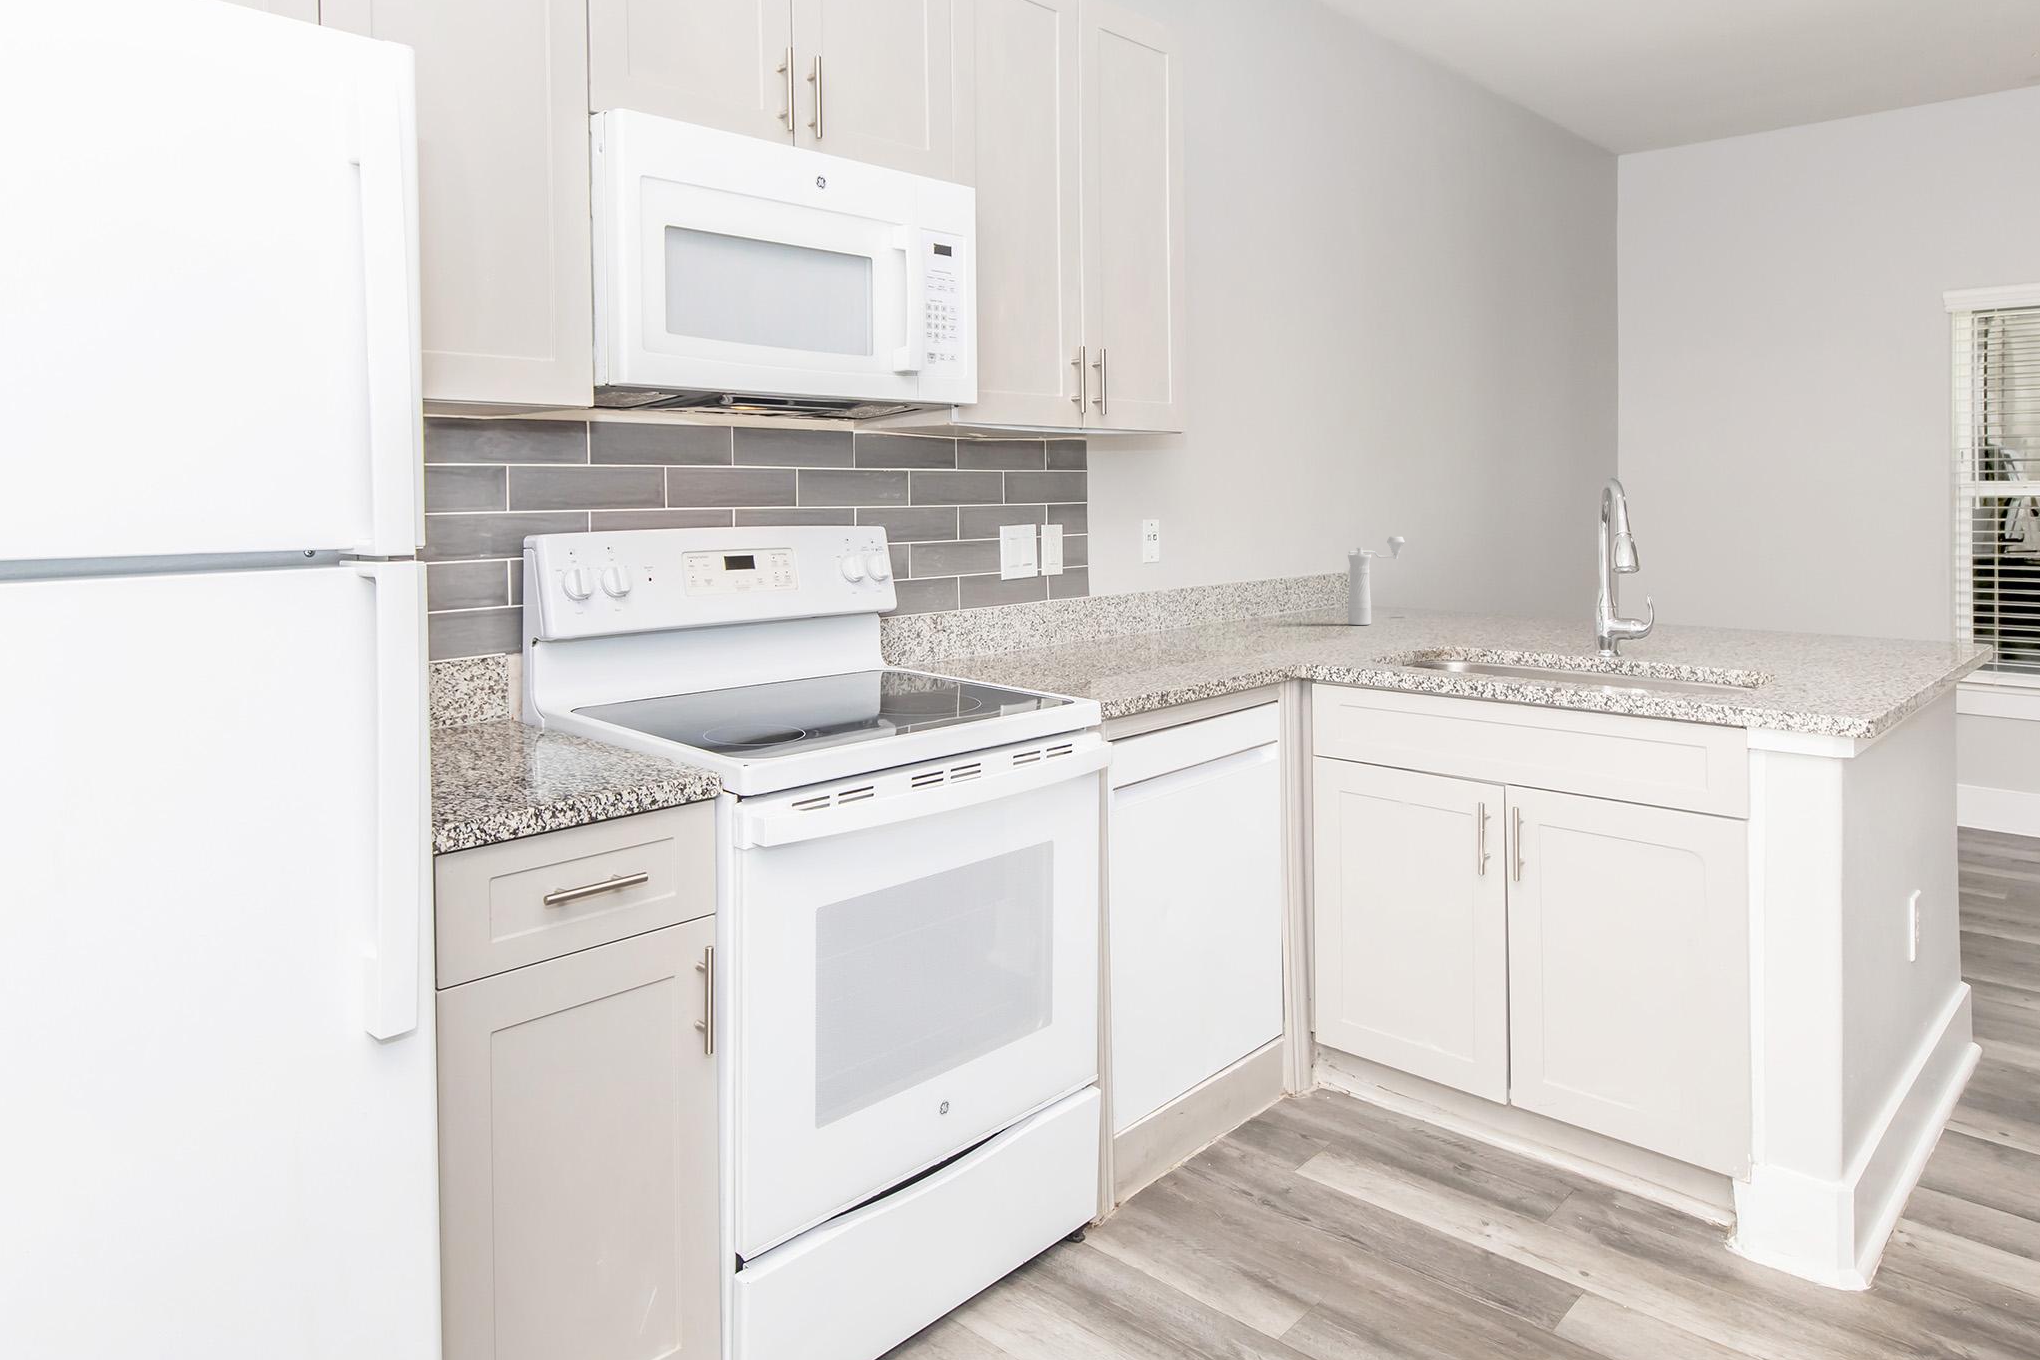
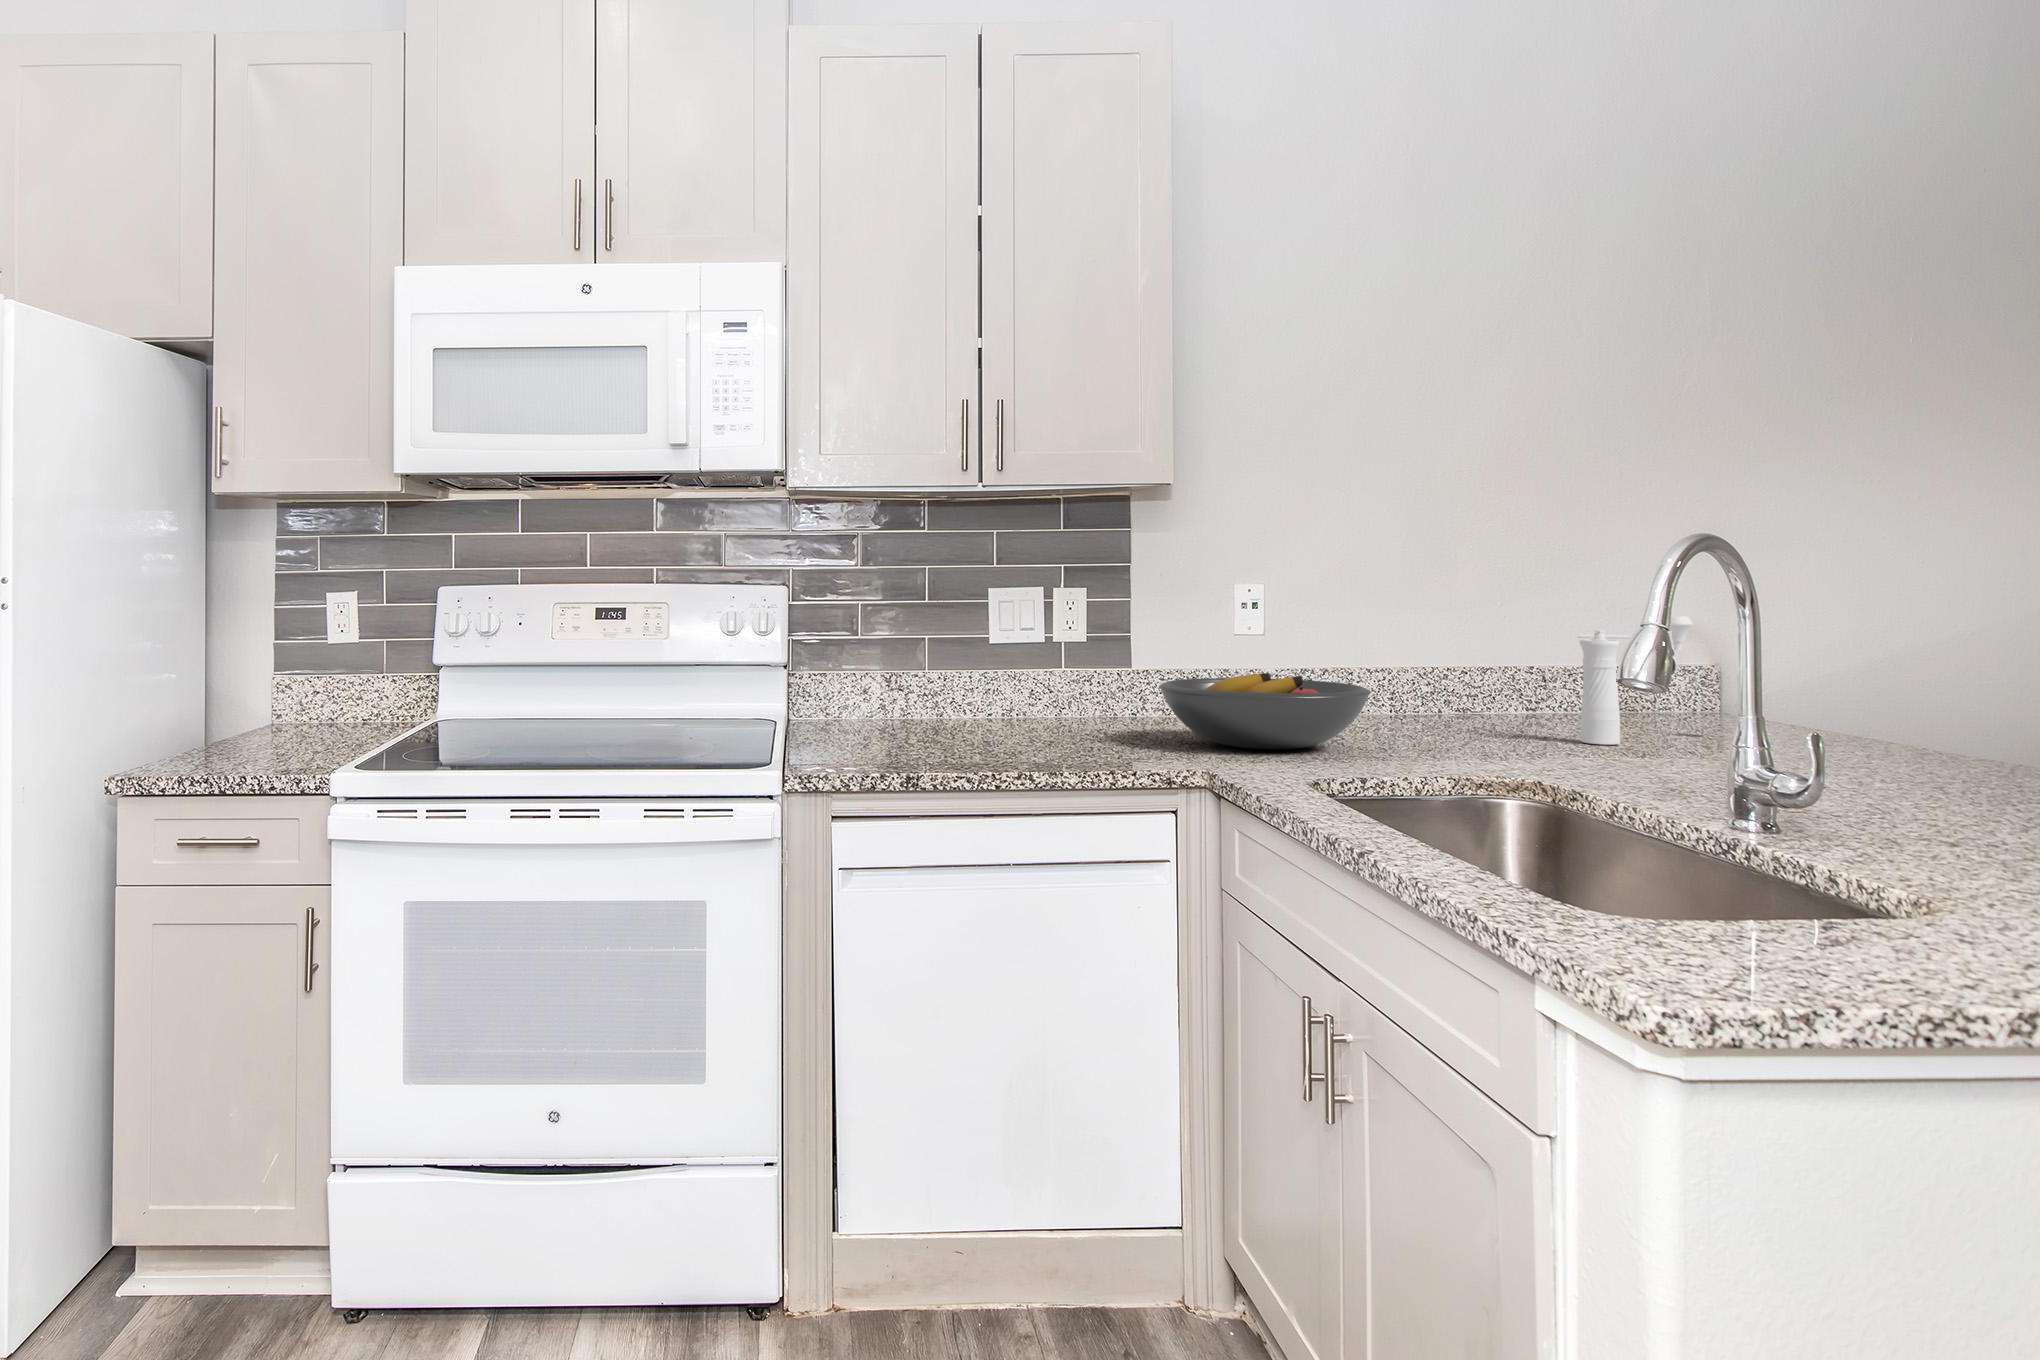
fruit bowl: none [1156,590,1315,649] -> present [1159,673,1371,749]

